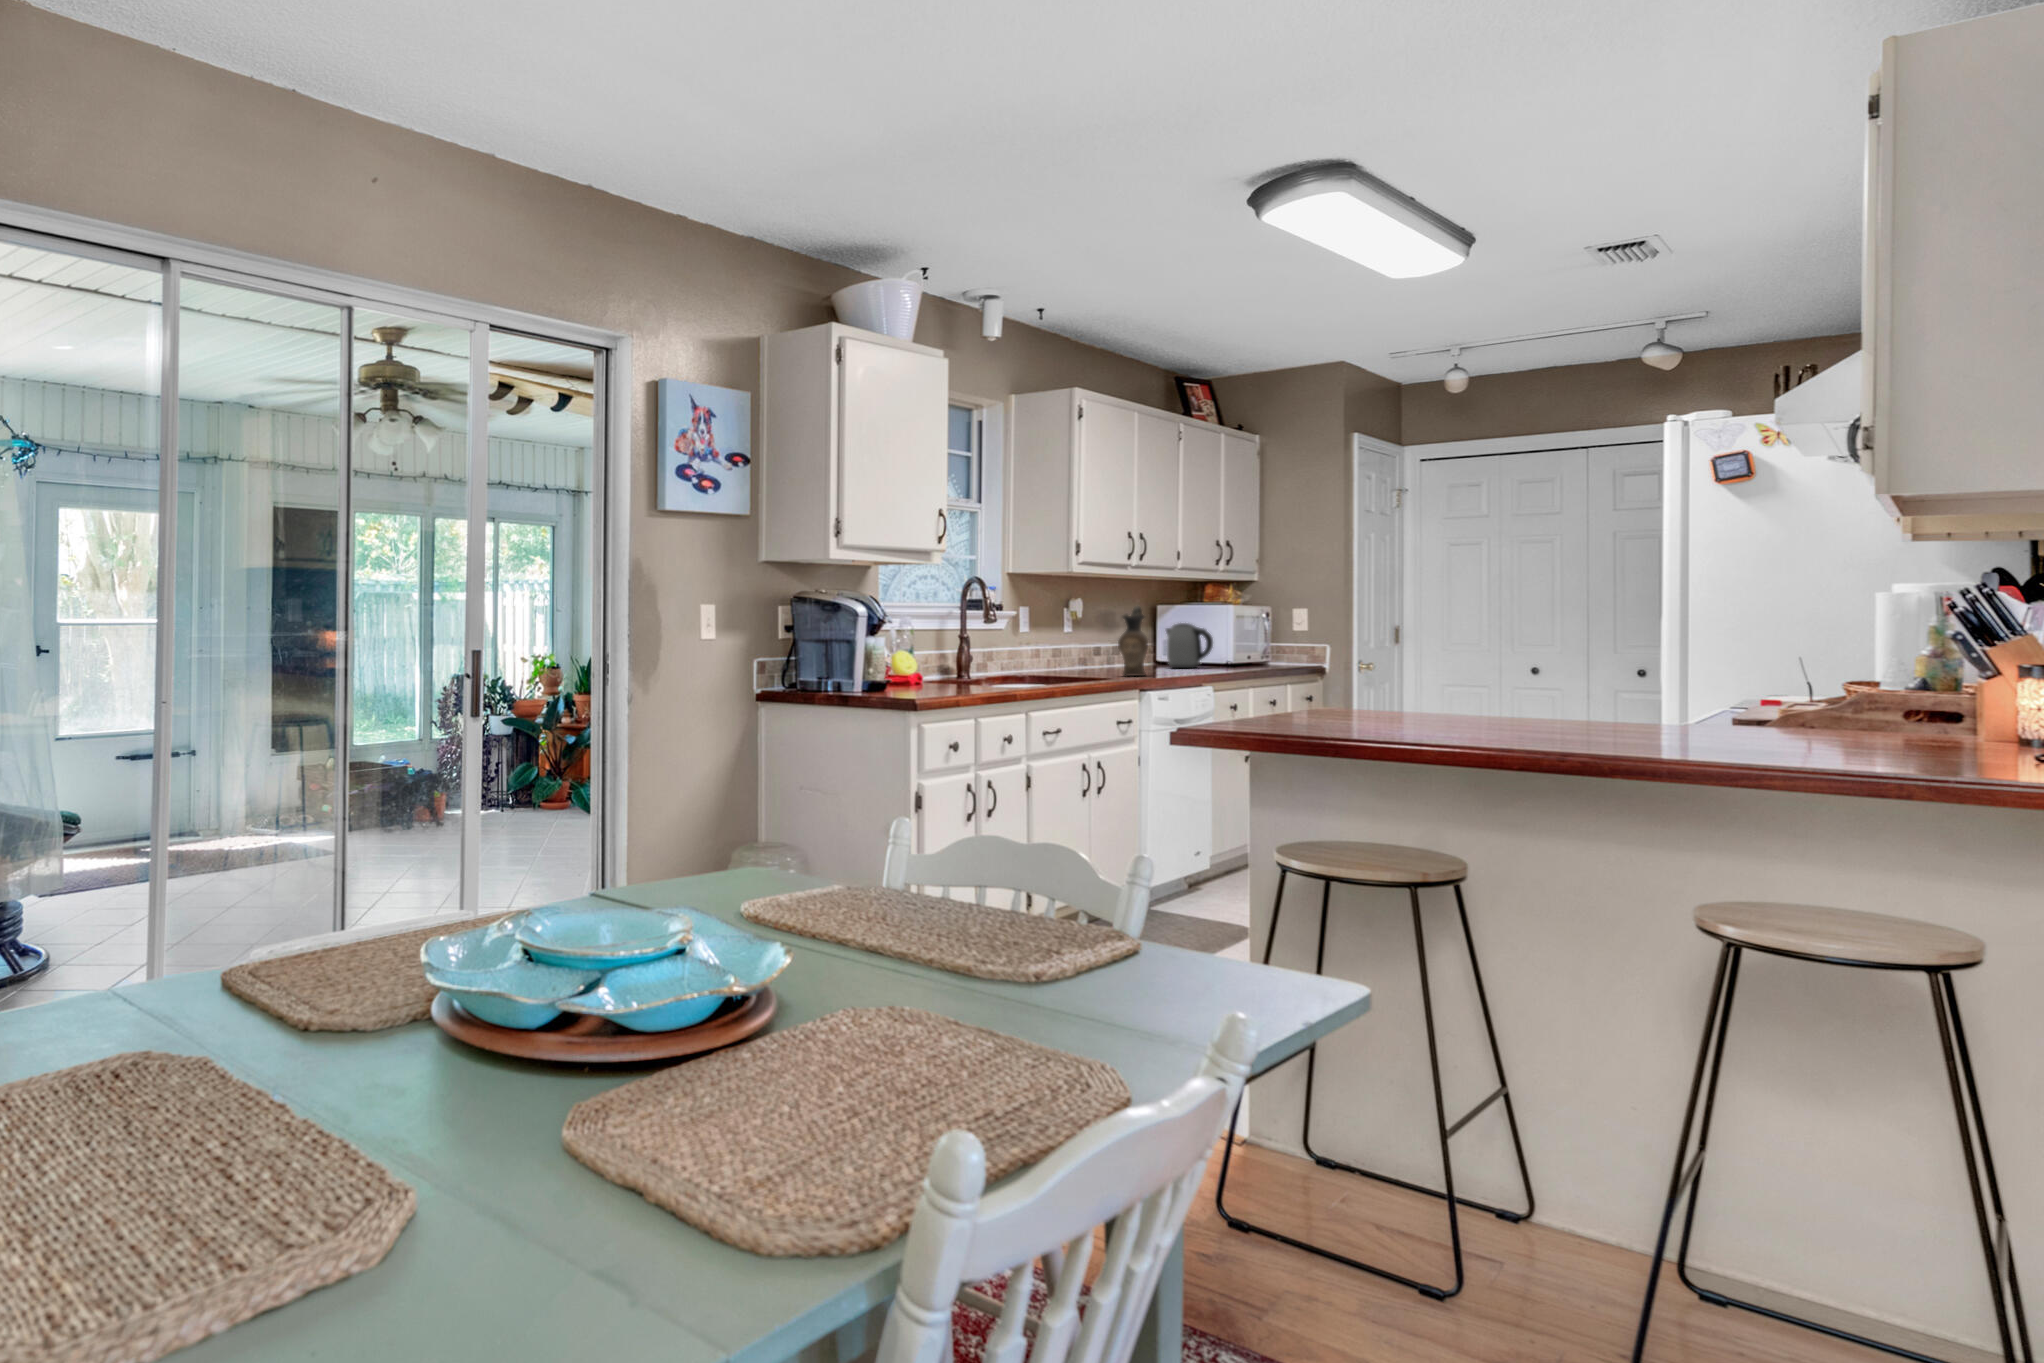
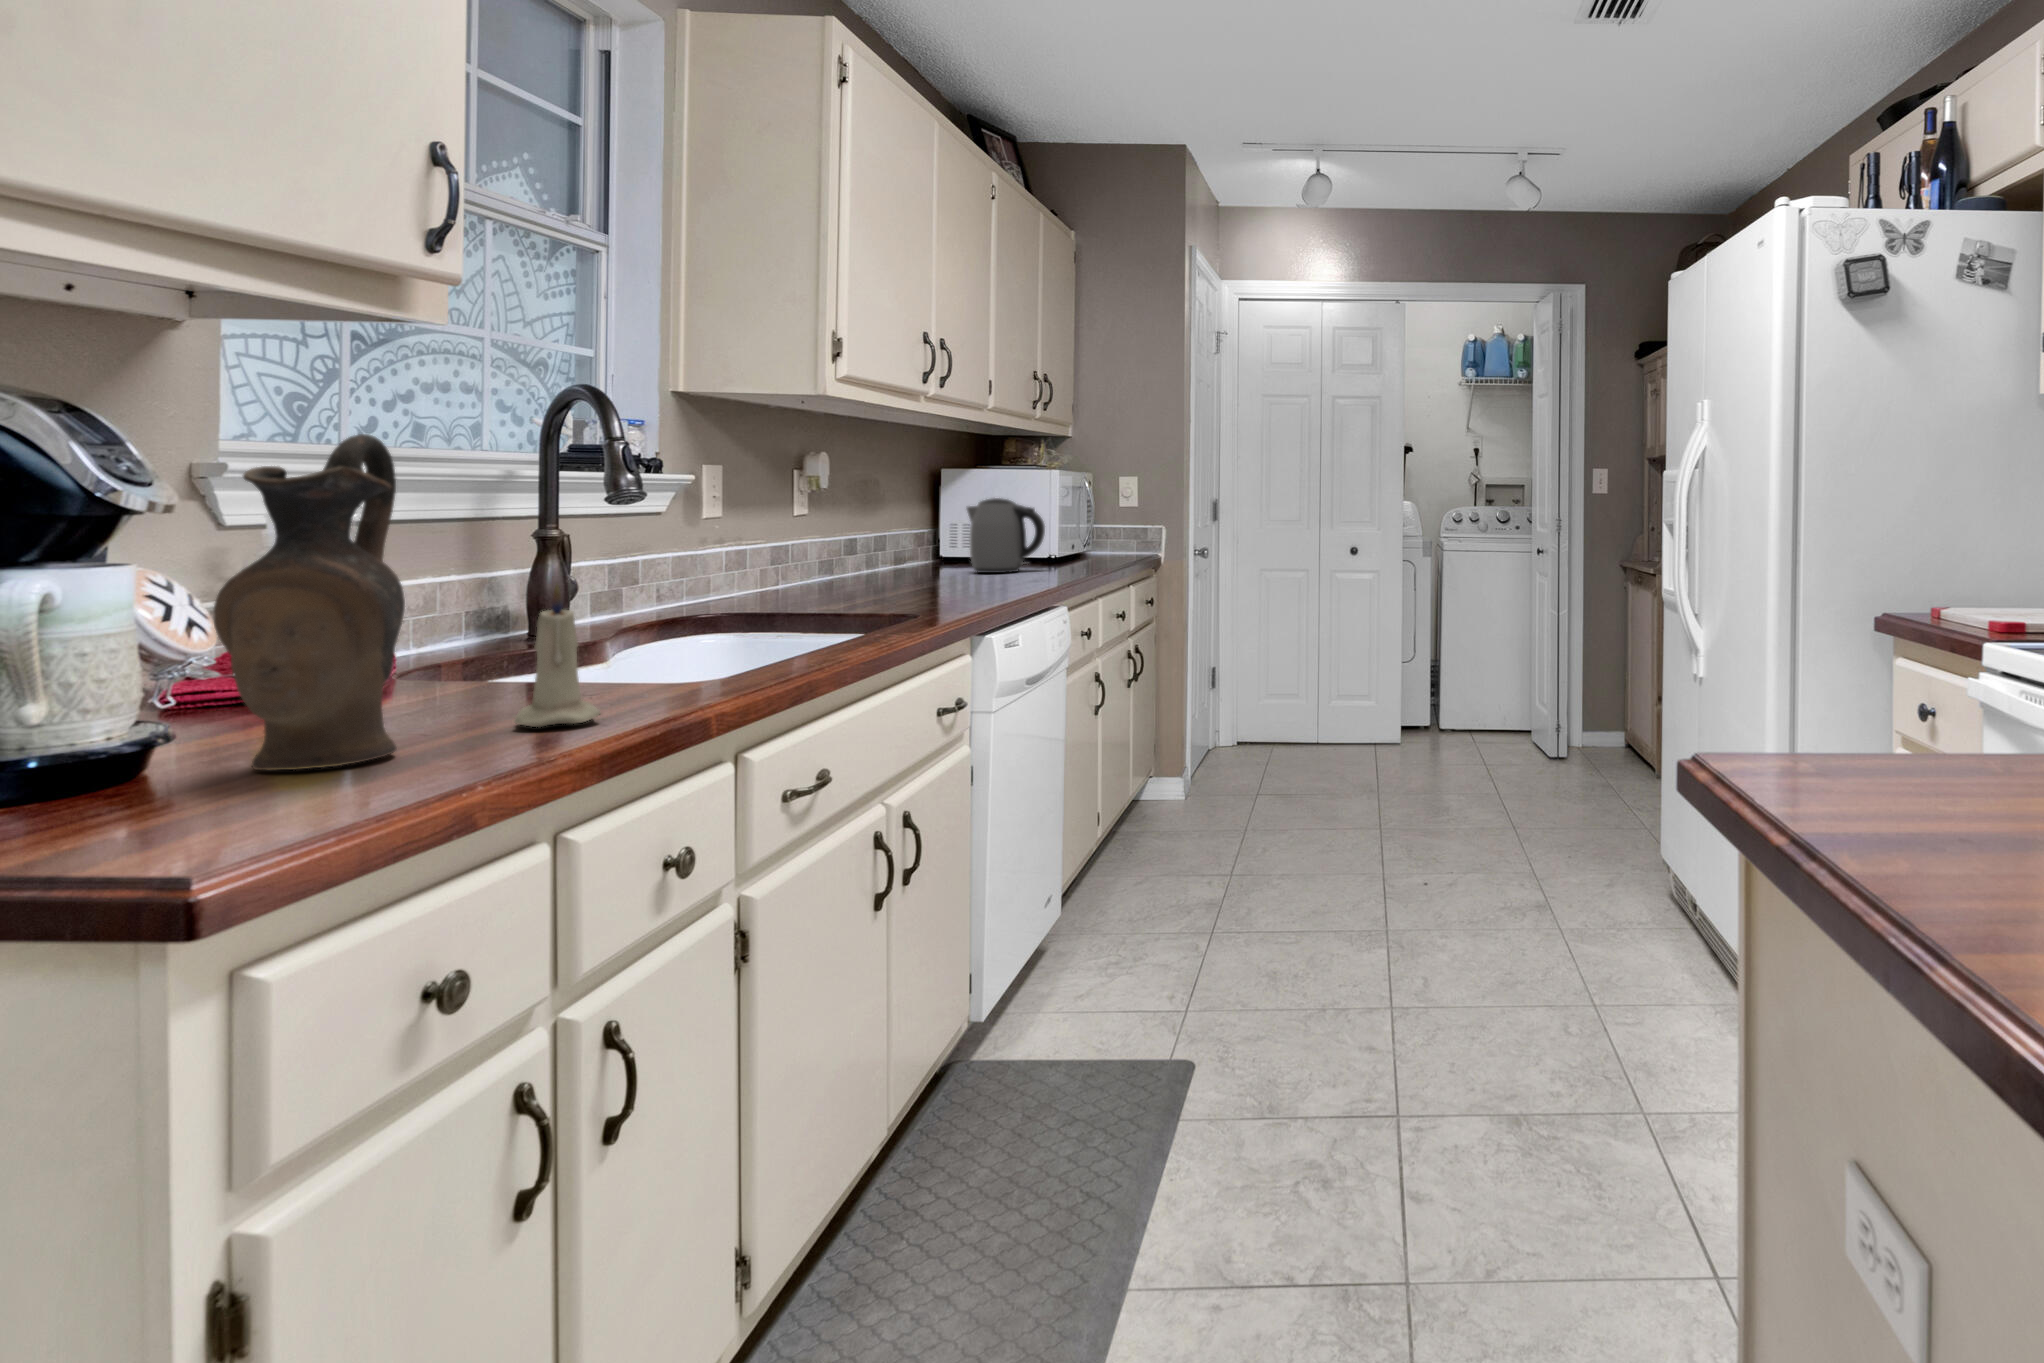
ceramic pitcher: present [1118,606,1148,676] -> present [213,434,405,771]
candle: none [964,648,986,691] -> present [514,585,600,727]

